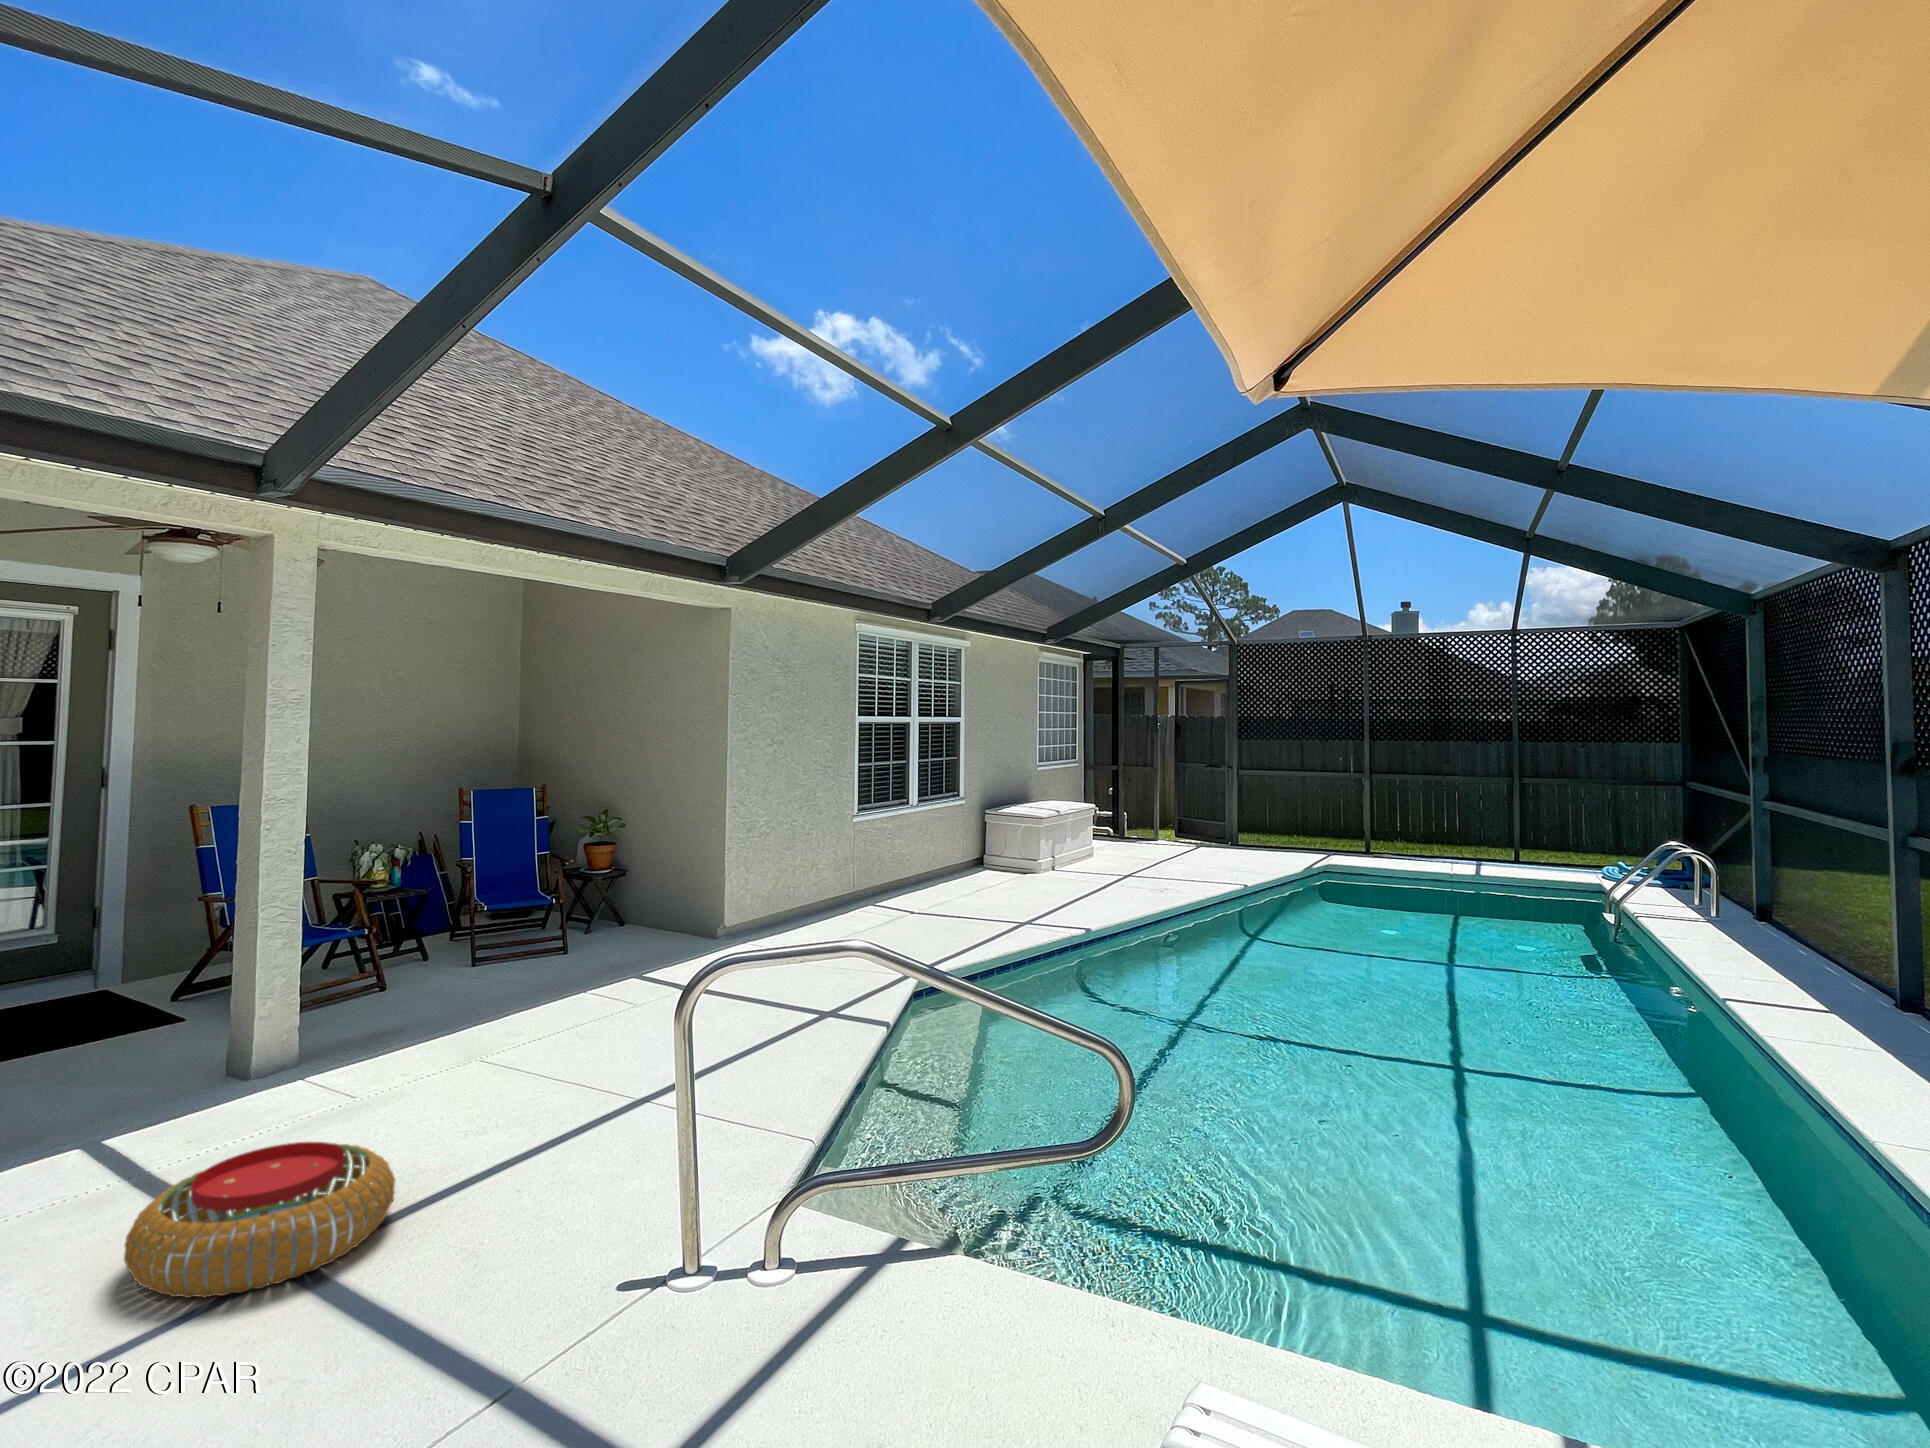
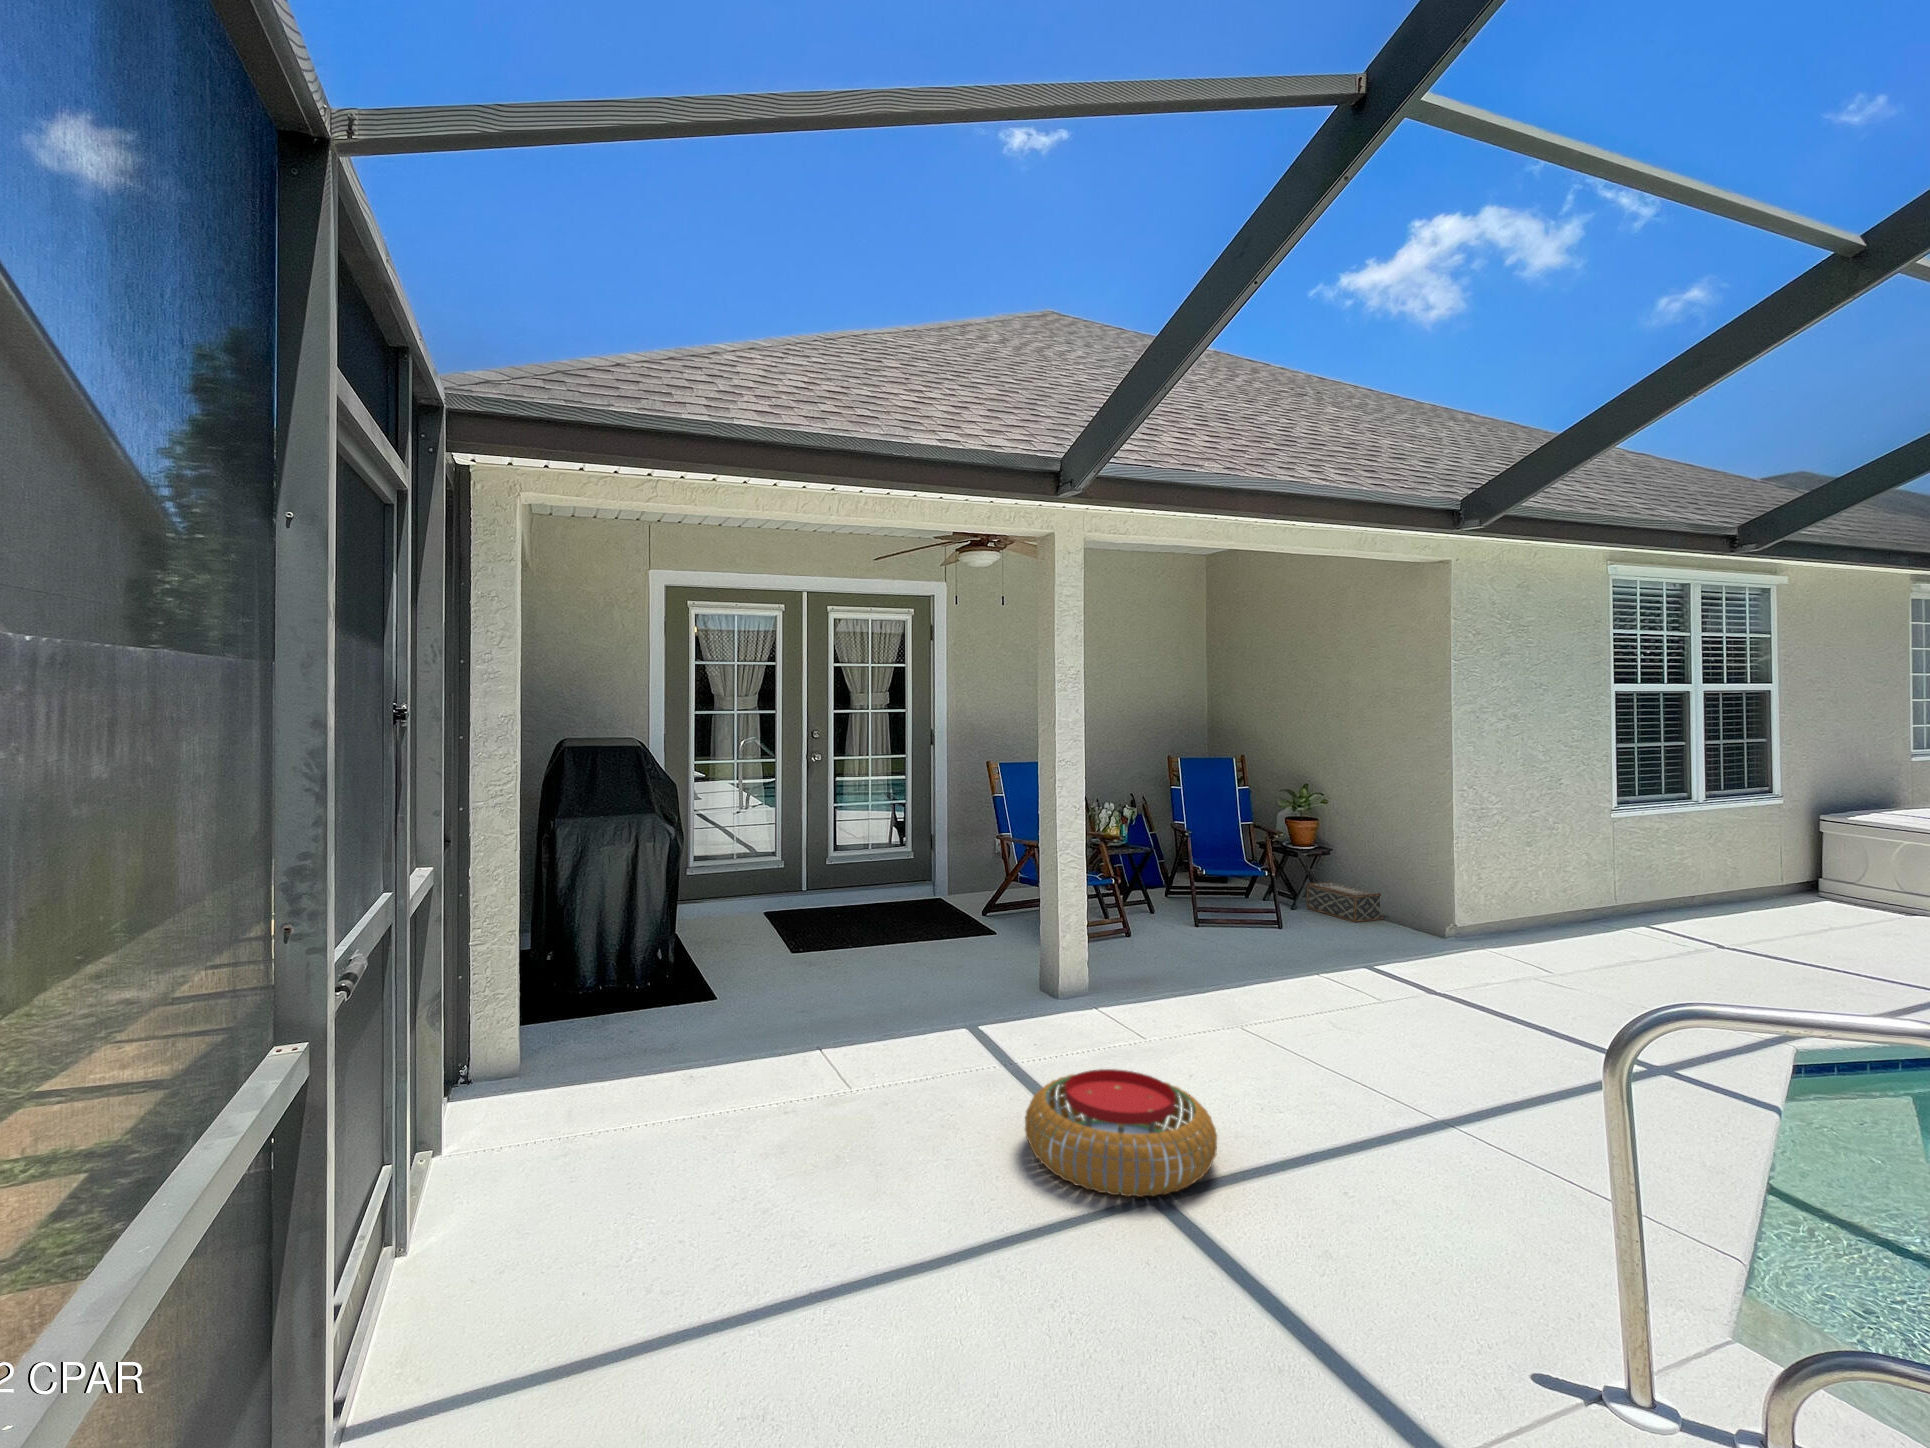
woven basket: none [597,903,667,939] -> present [1307,881,1384,922]

